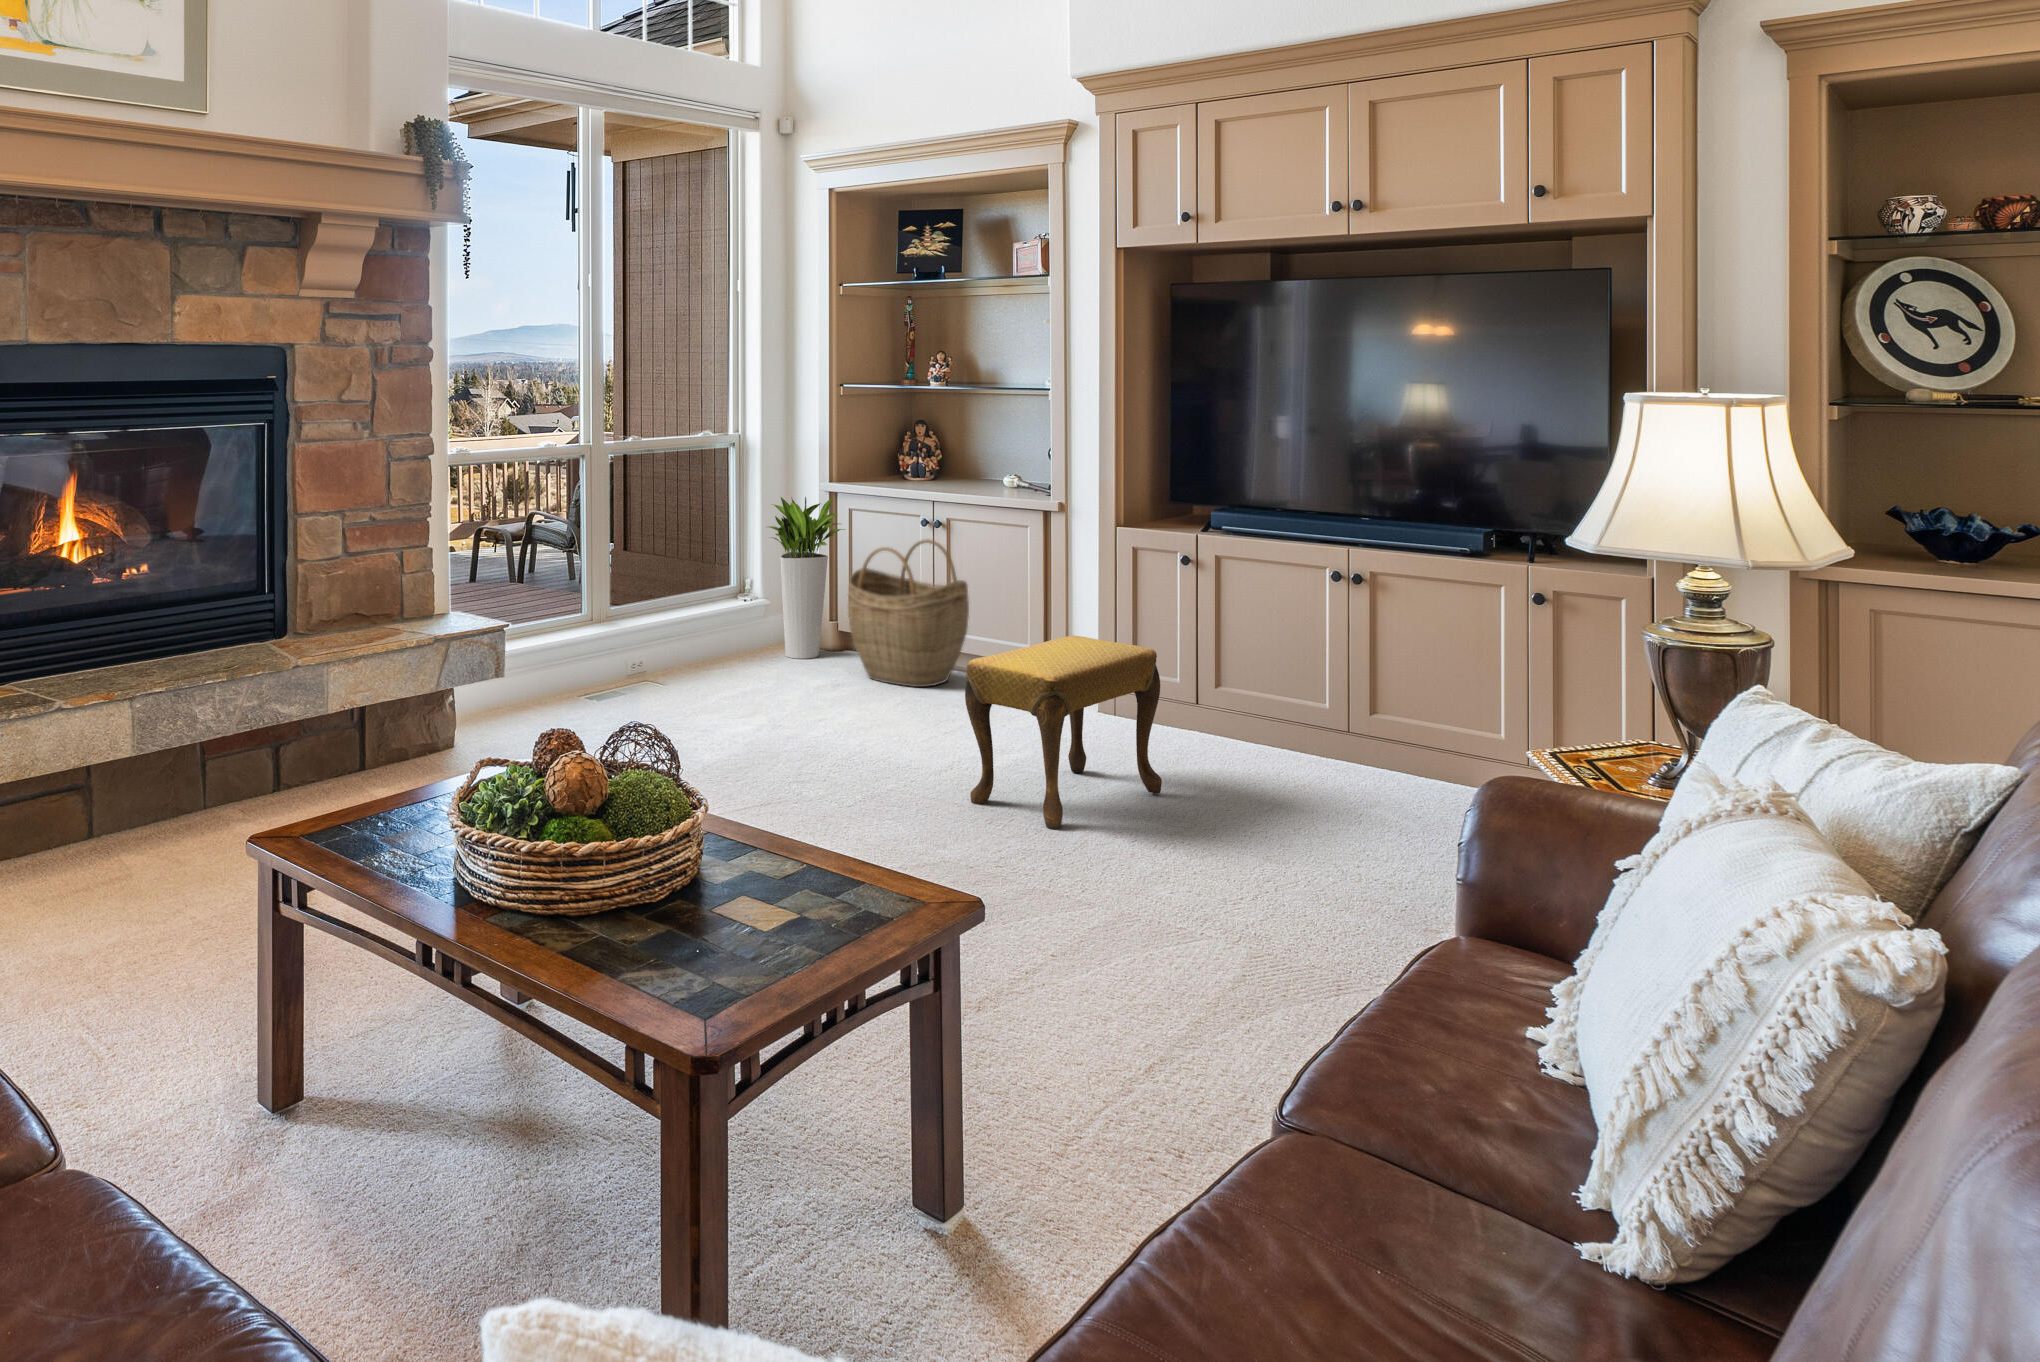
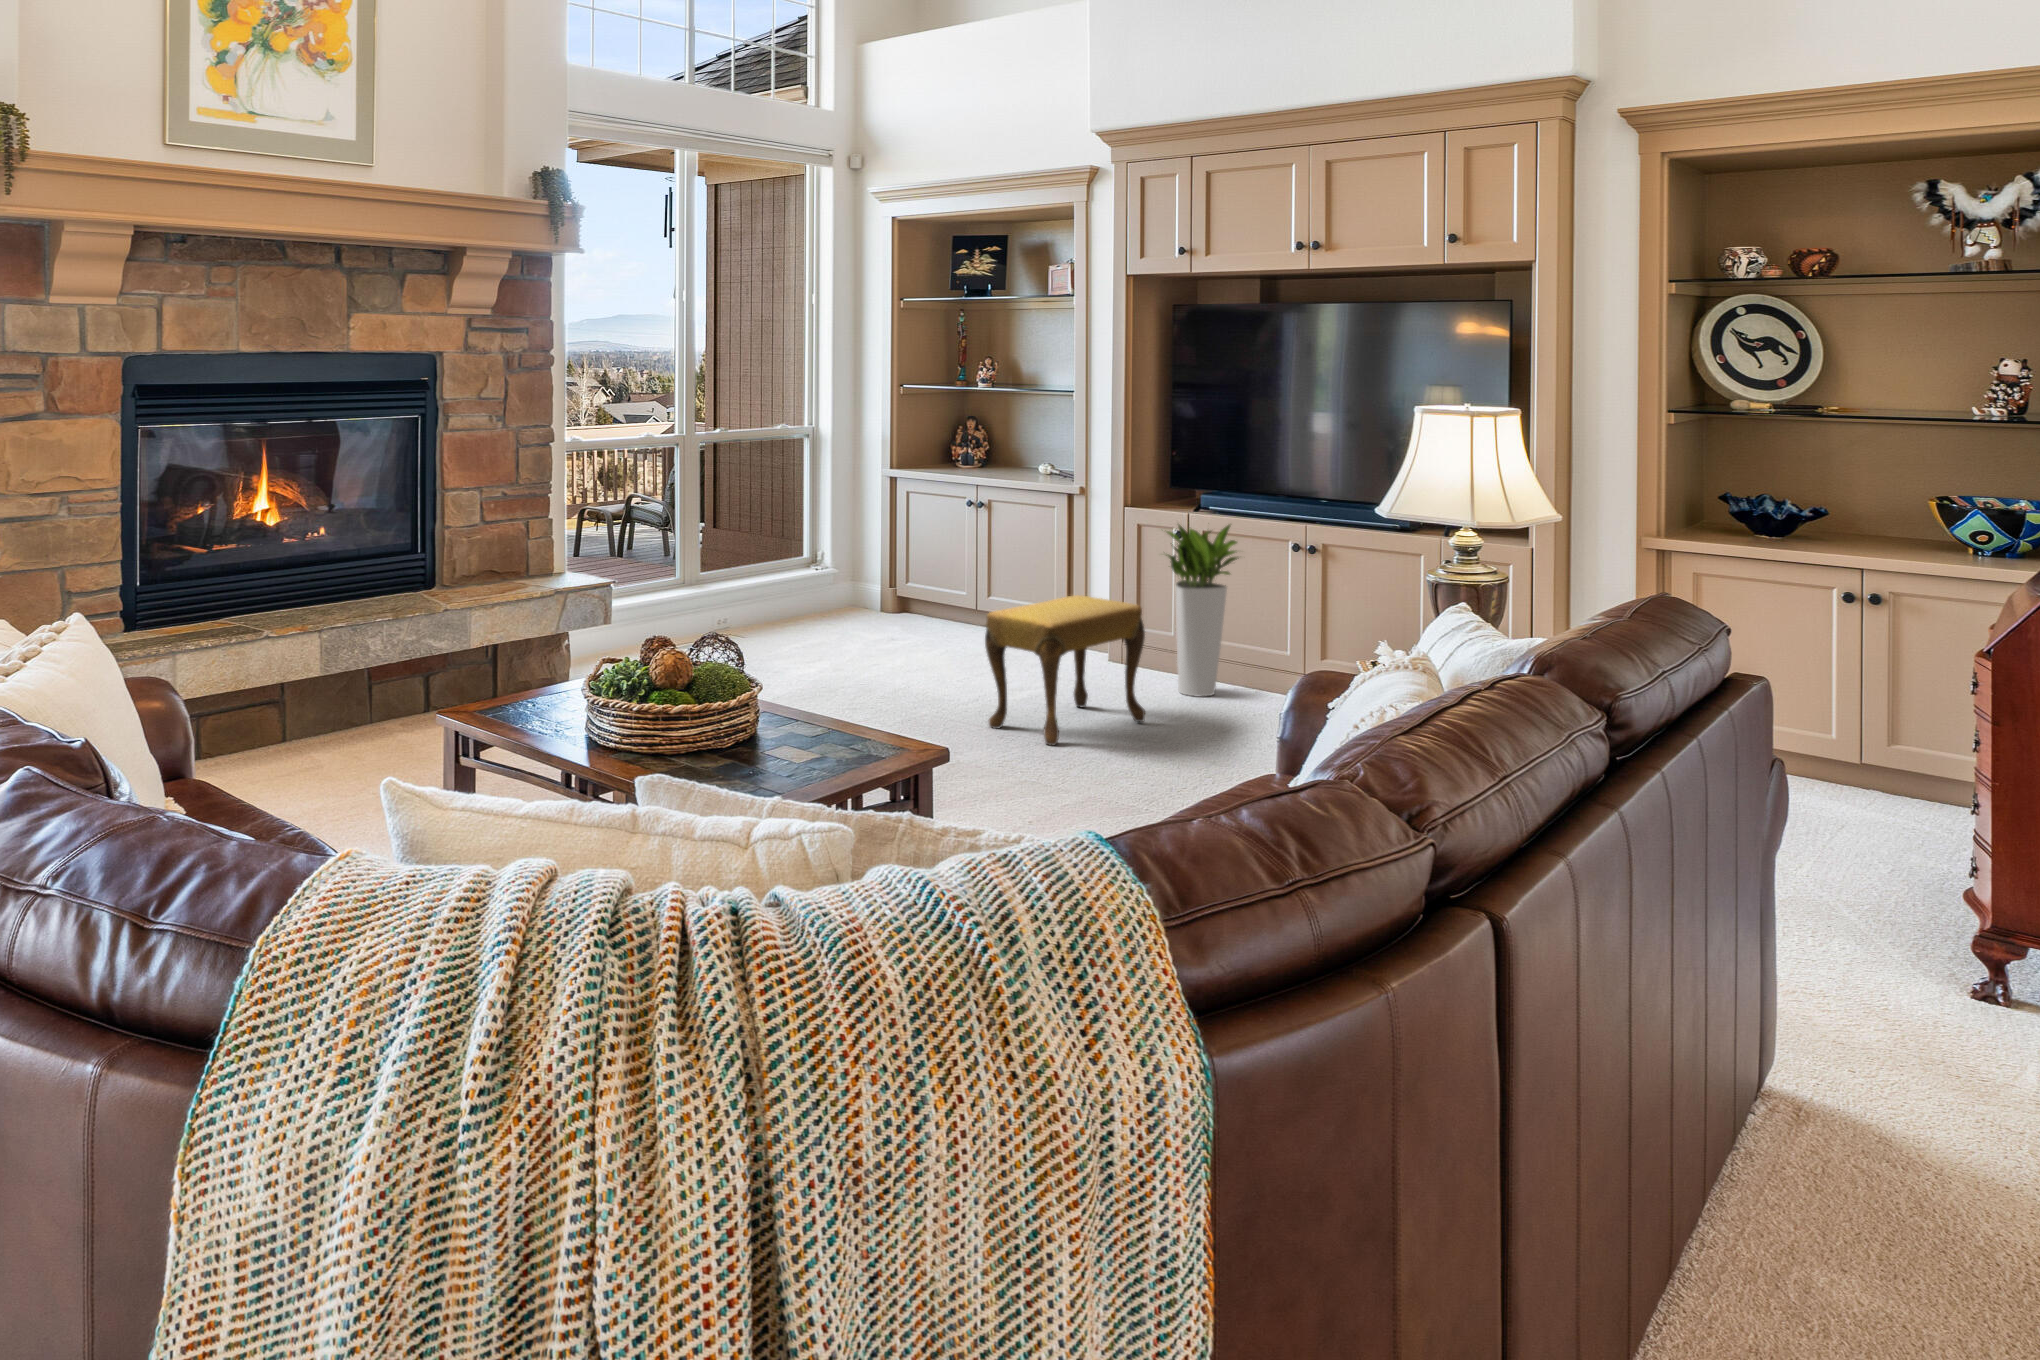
planter: present [768,497,845,659] -> present [1166,525,1239,697]
woven basket: present [848,540,969,687] -> none [903,519,1006,644]

